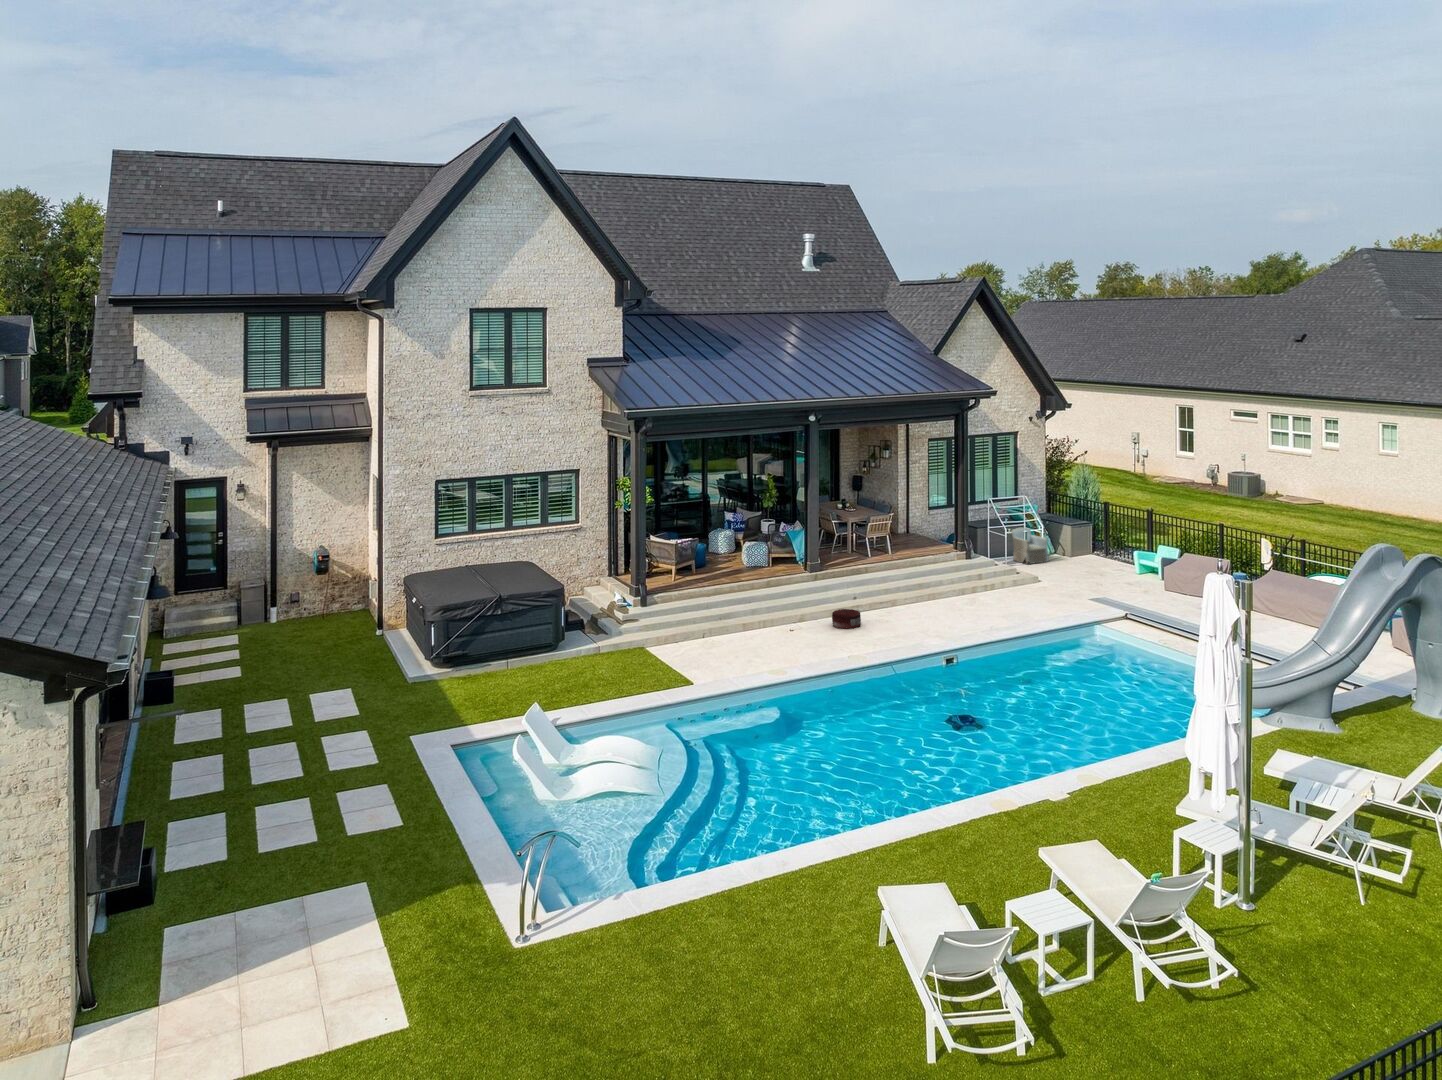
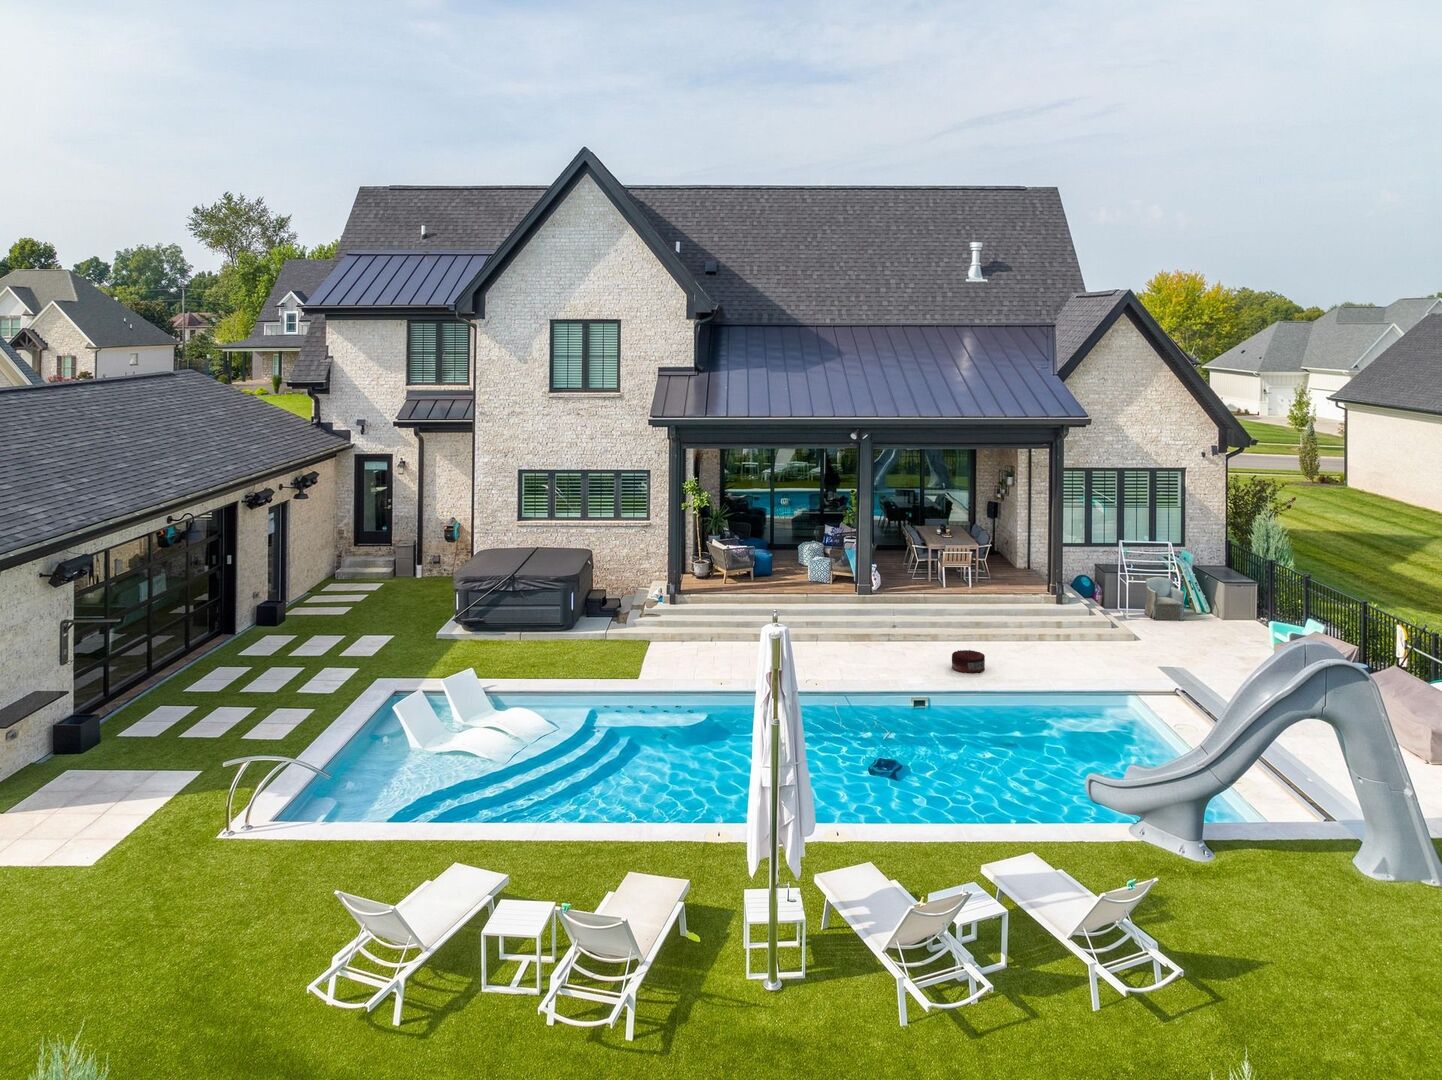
pouf: present [832,609,861,629] -> present [952,650,985,673]

